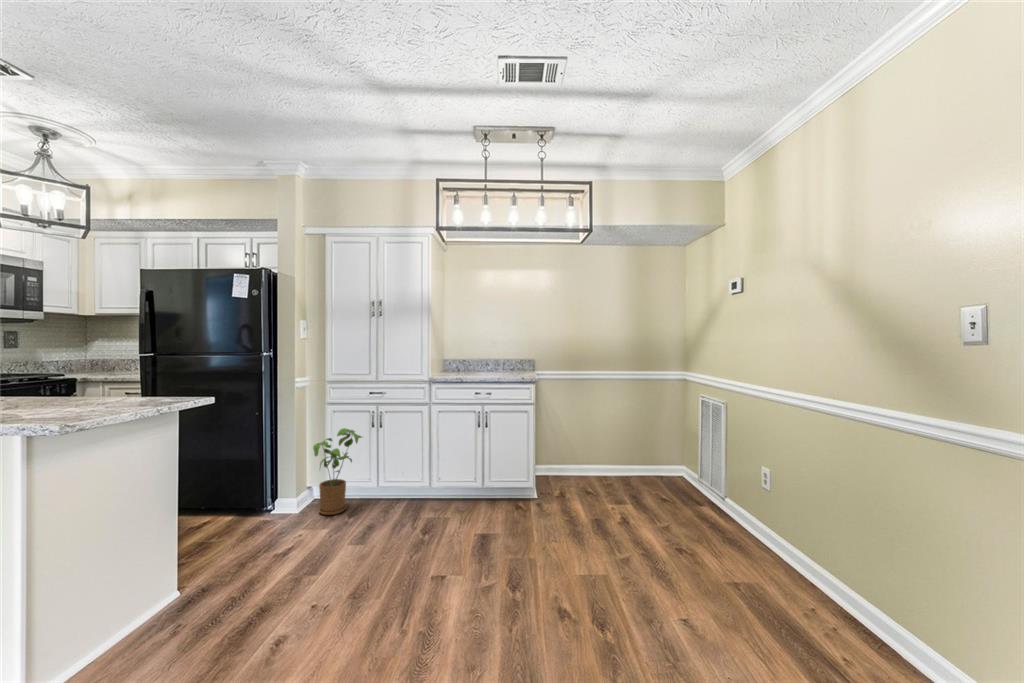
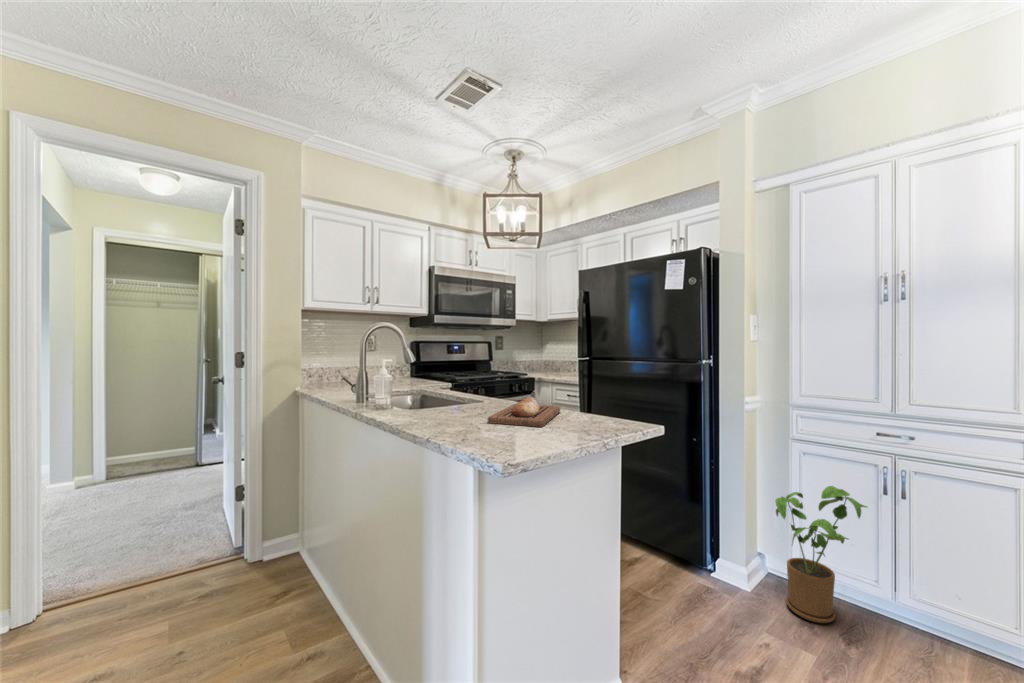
bread loaf: none [31,389,117,412] -> present [488,397,560,427]

